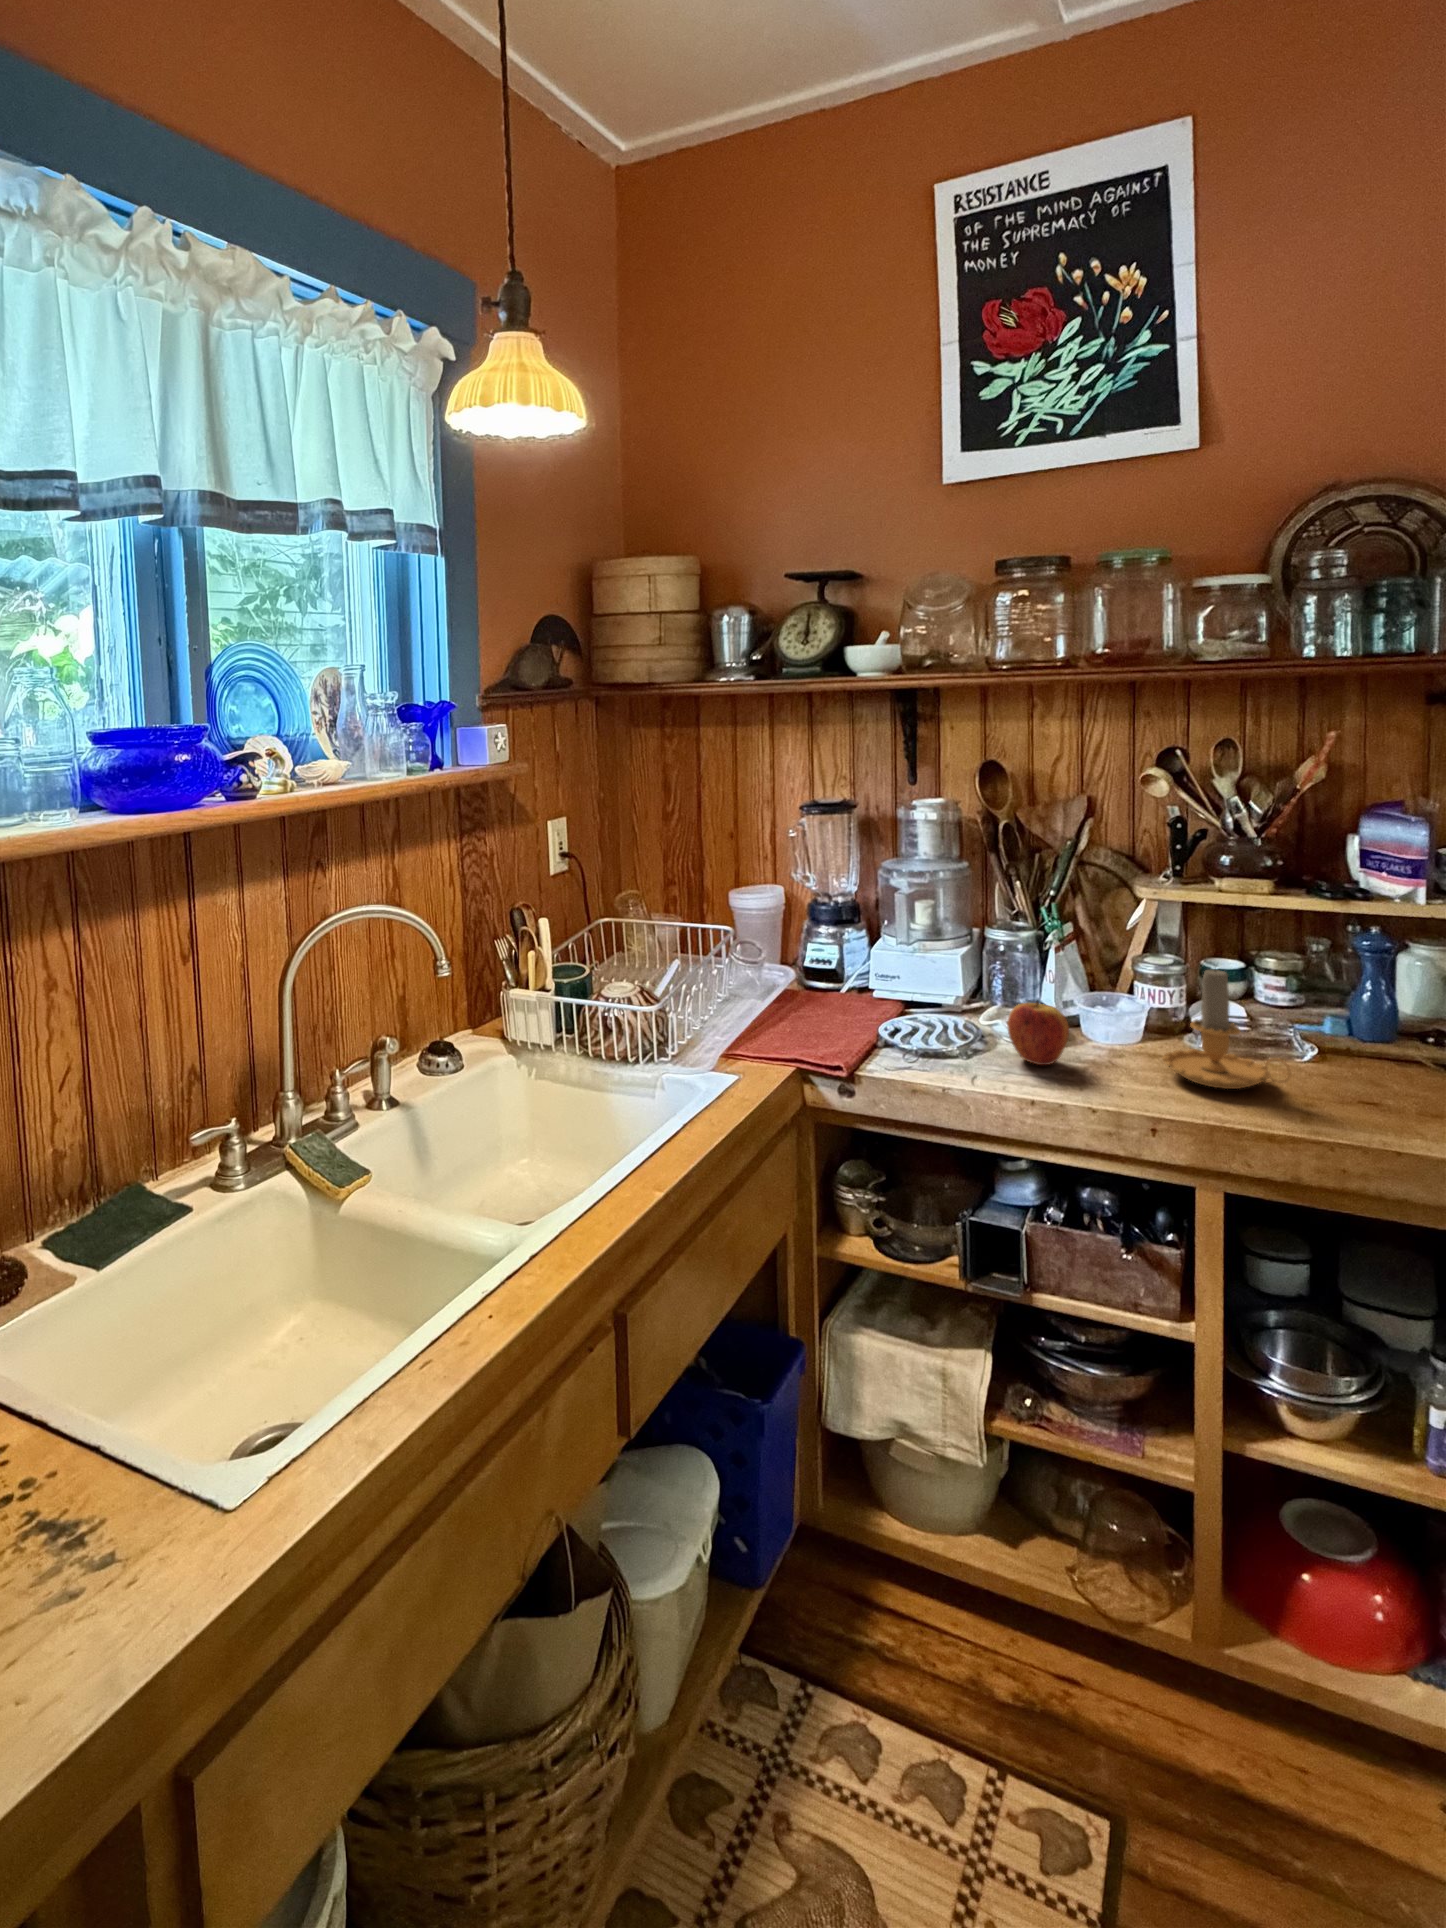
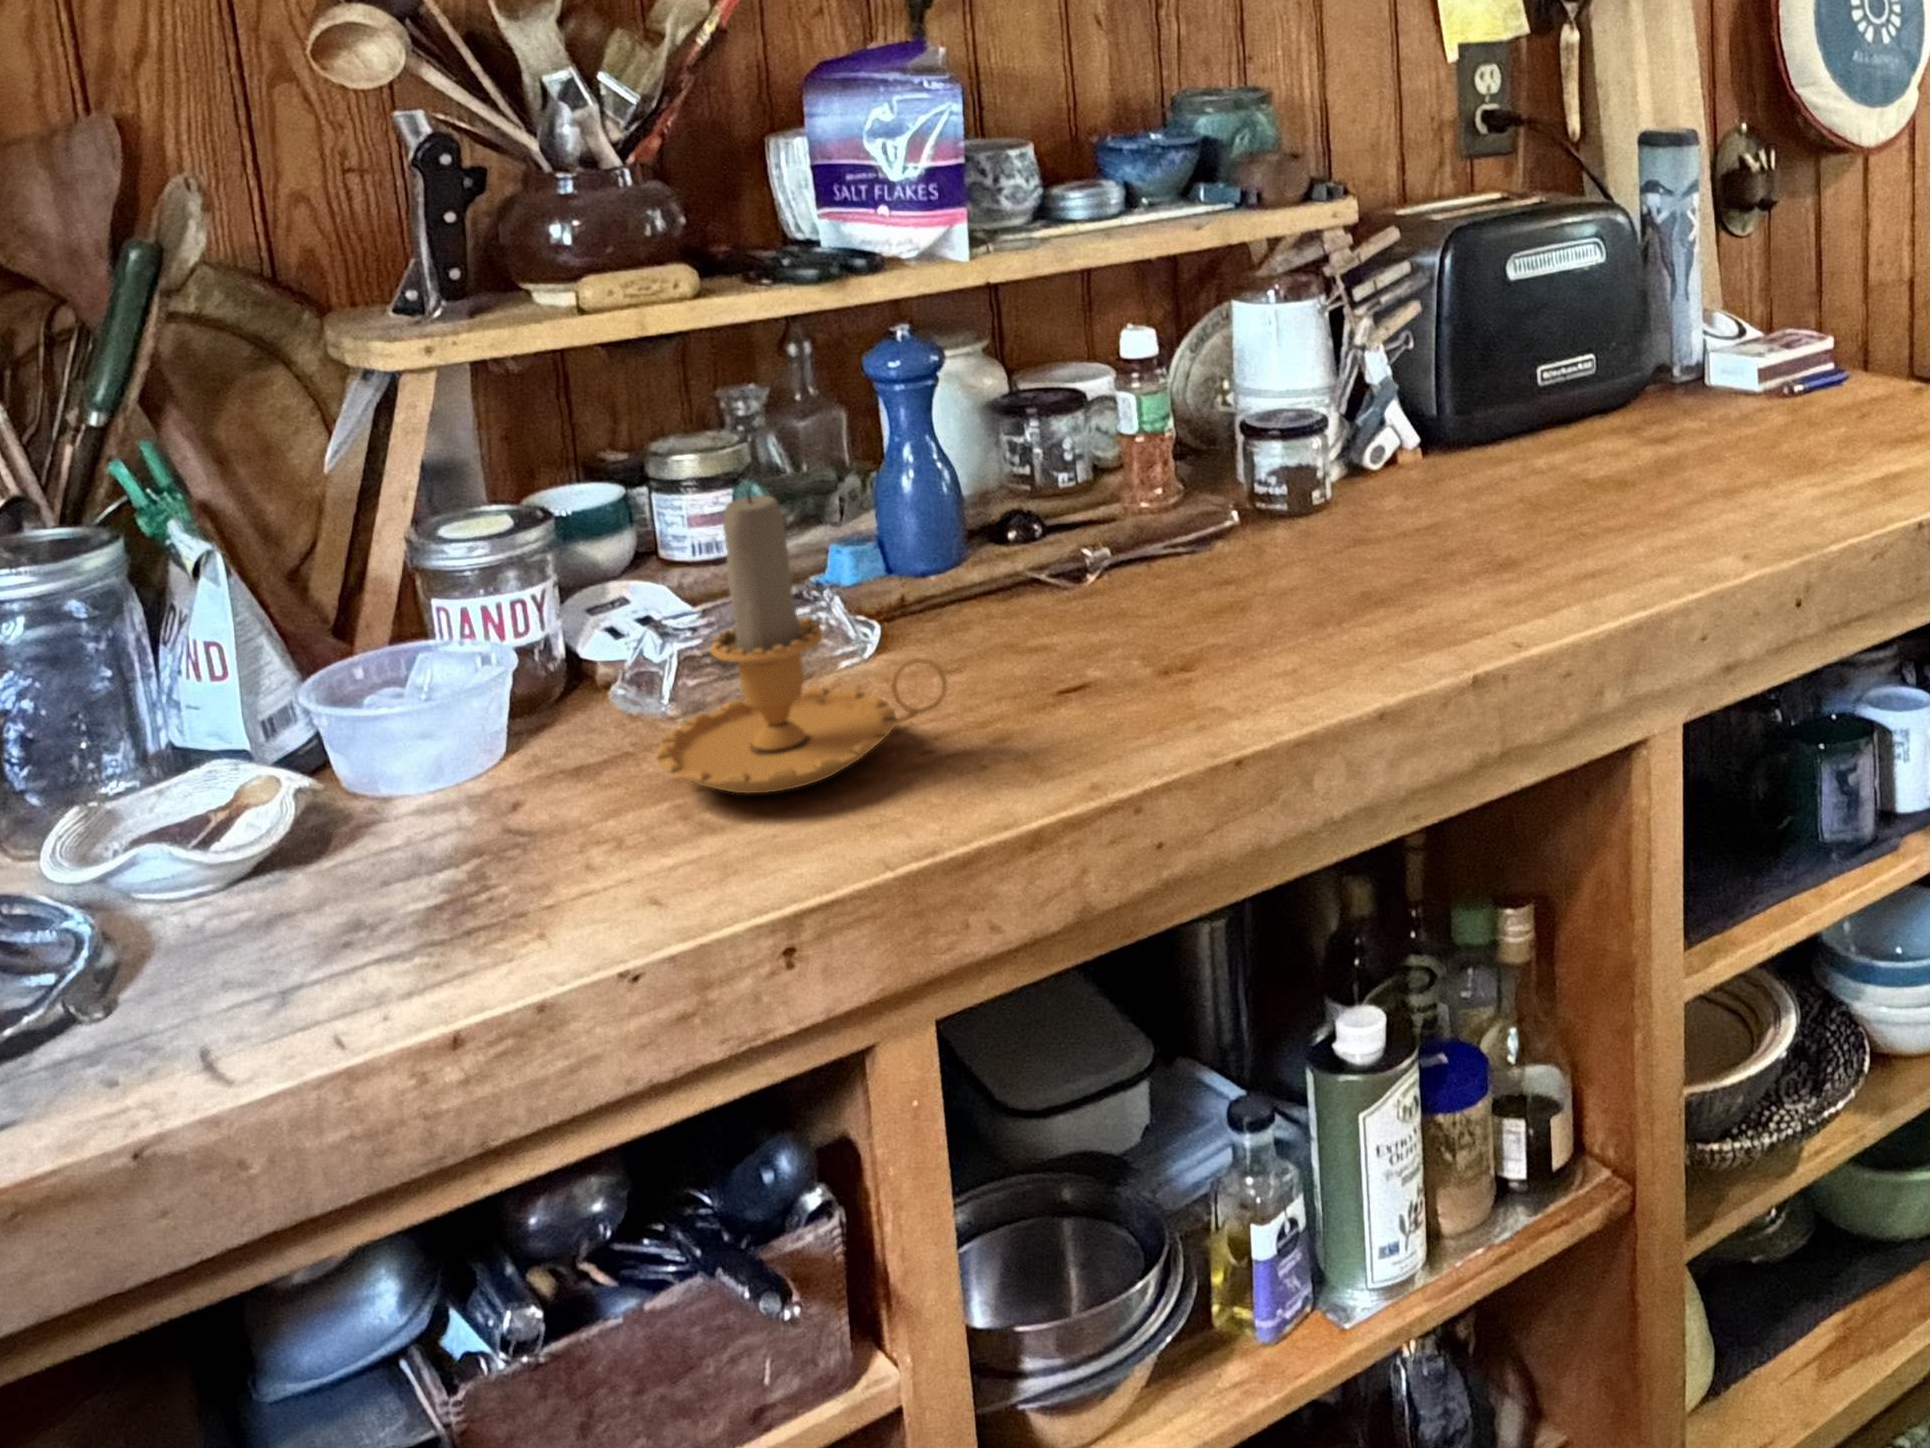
apple: present [1007,1002,1069,1065] -> none [233,723,439,950]

